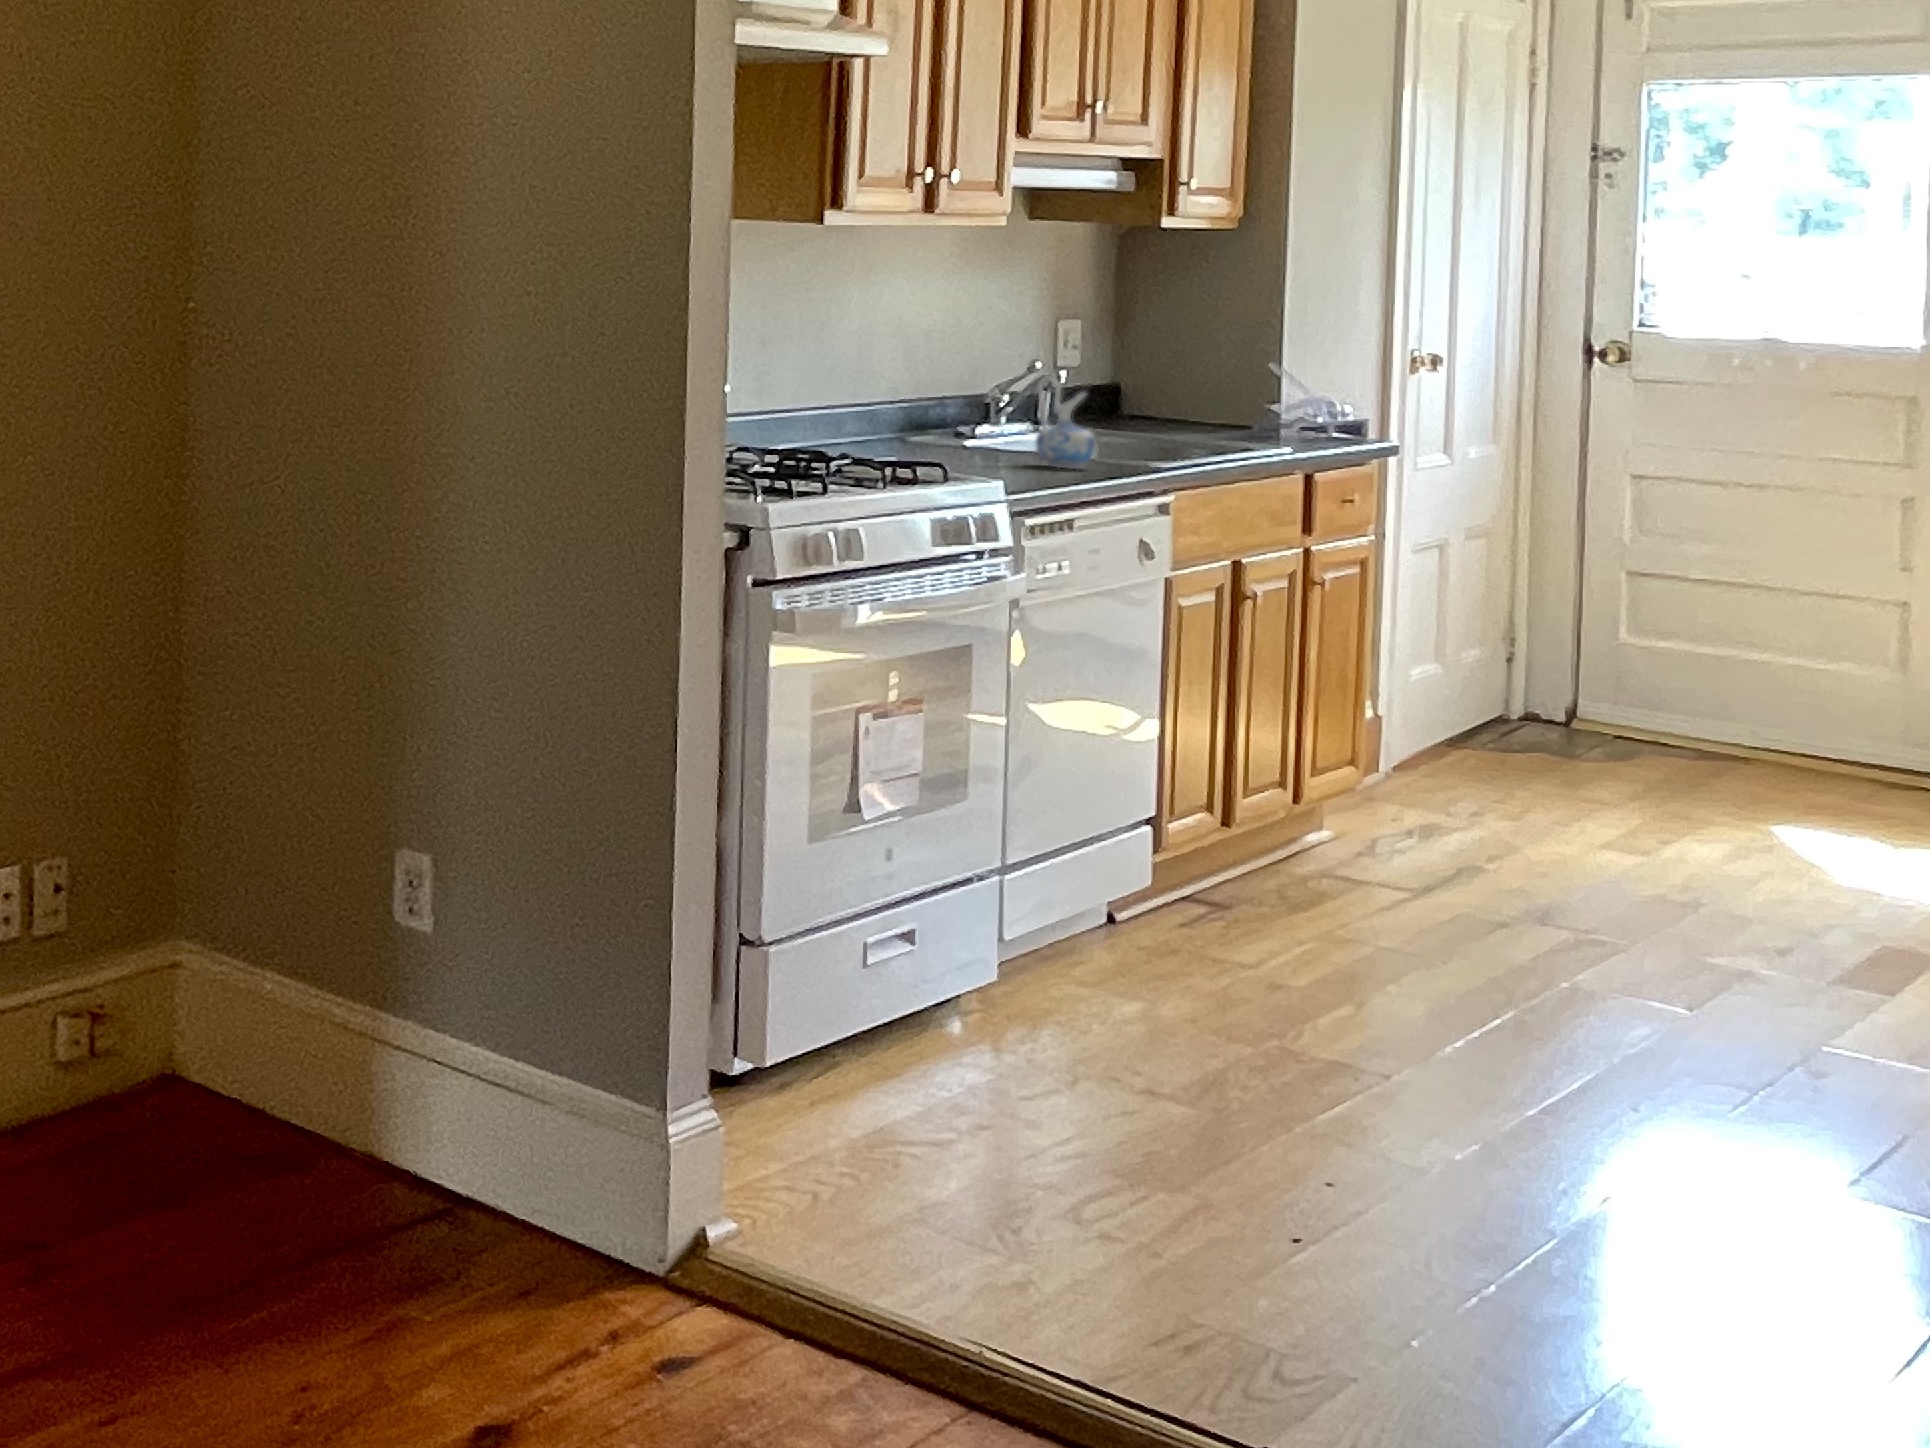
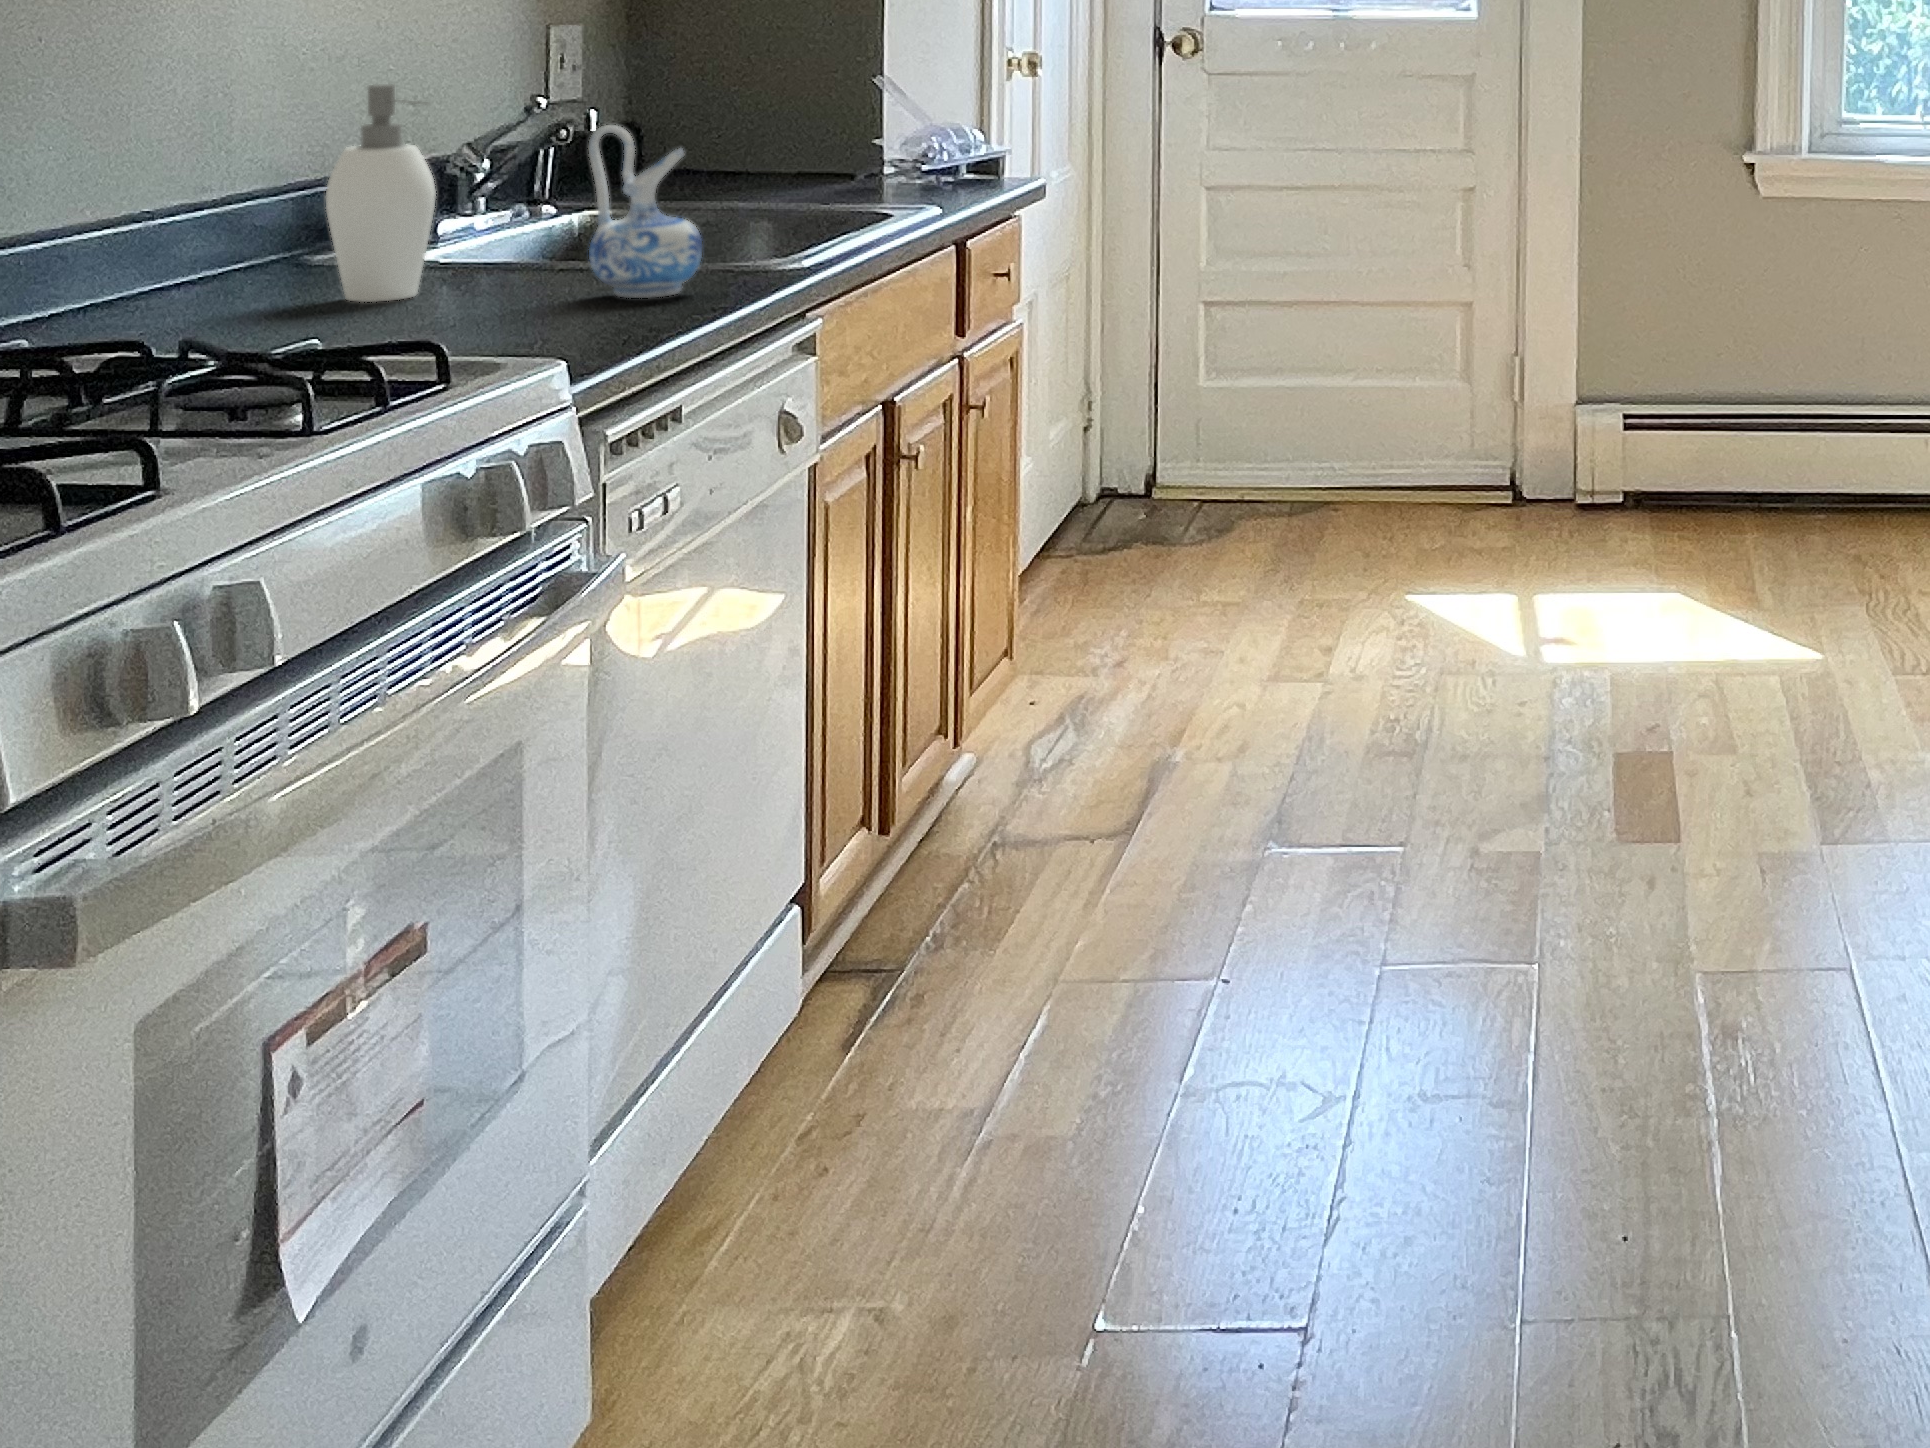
soap dispenser: none [912,348,963,455] -> present [326,84,436,302]

